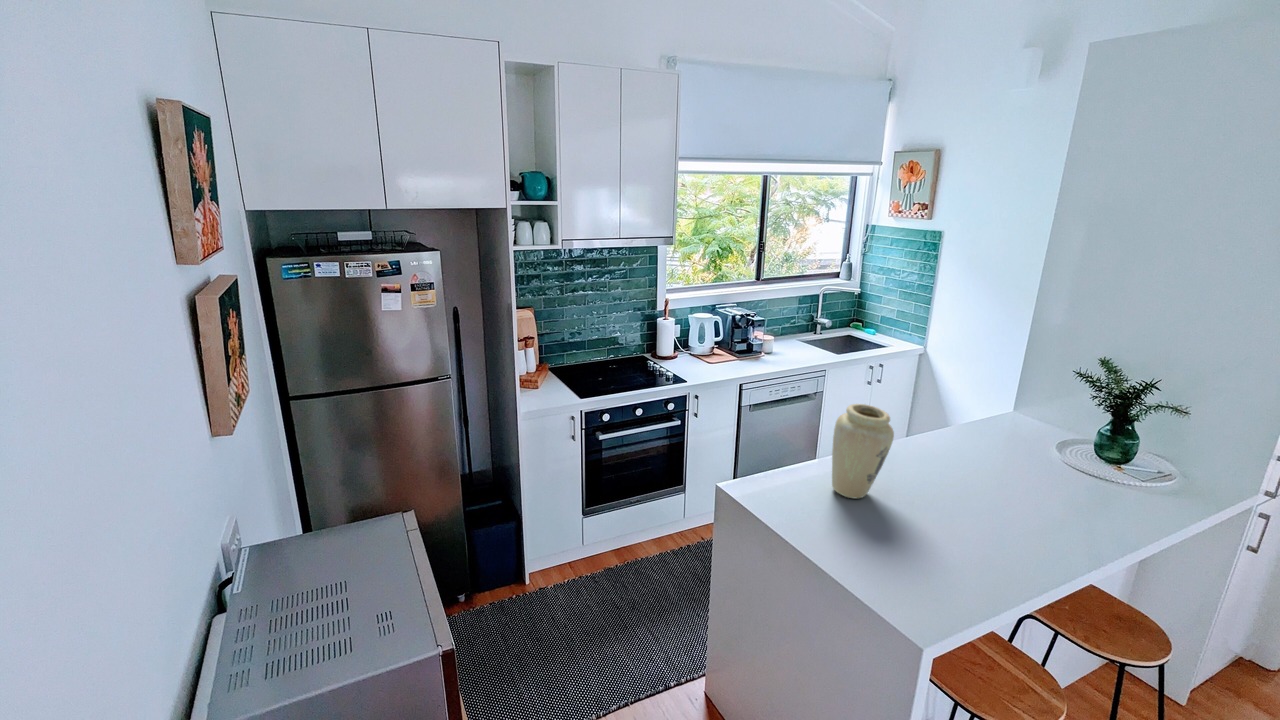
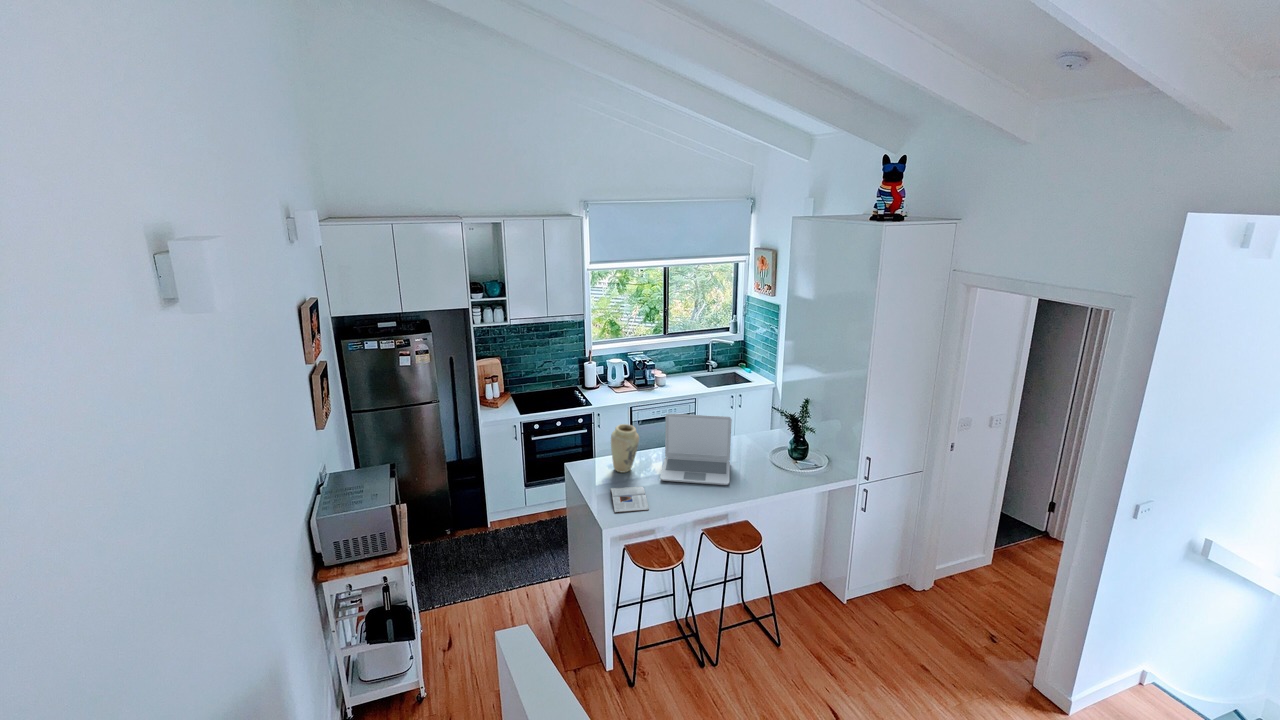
laptop: none [909,383,1086,518] -> present [660,414,732,485]
magazine: none [867,528,994,598] -> present [610,487,649,512]

